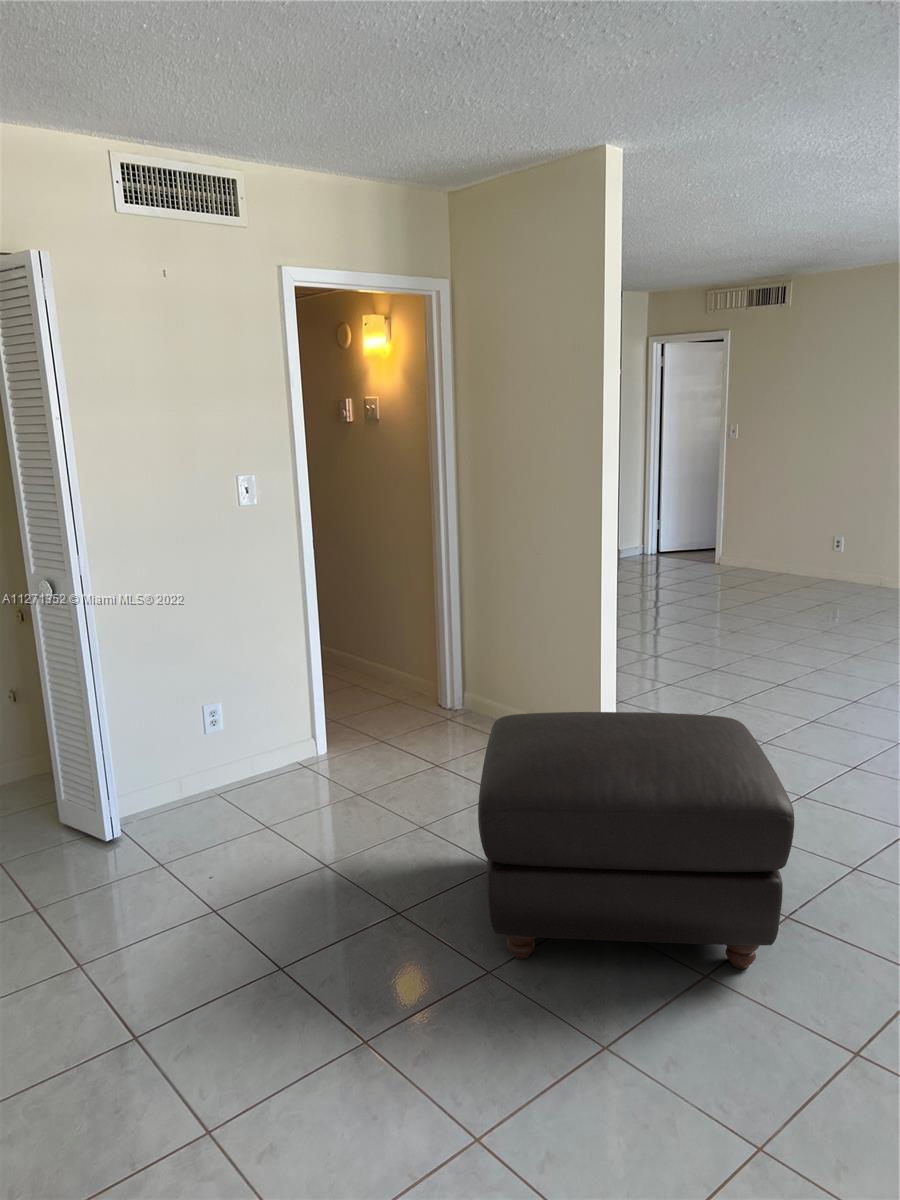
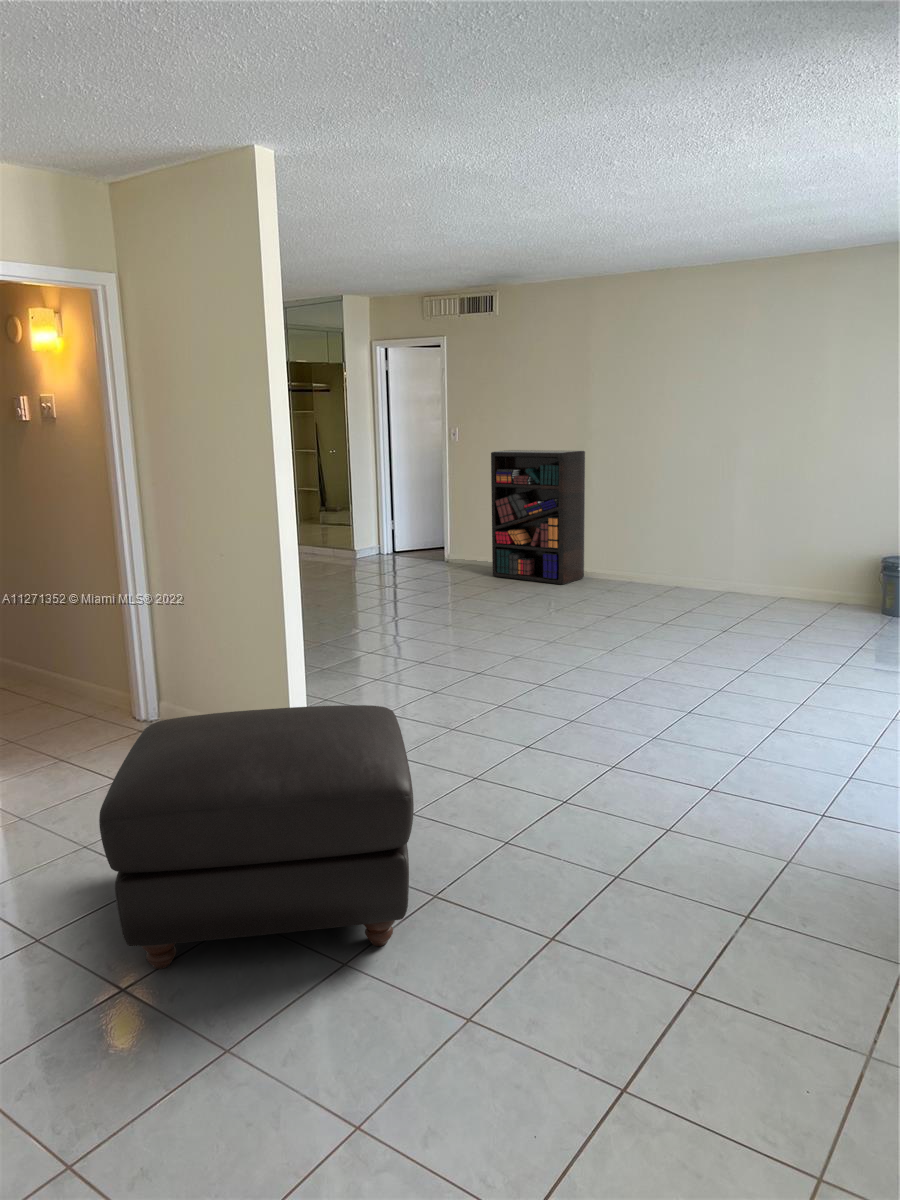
bookshelf: none [770,449,886,594] -> present [491,450,585,584]

